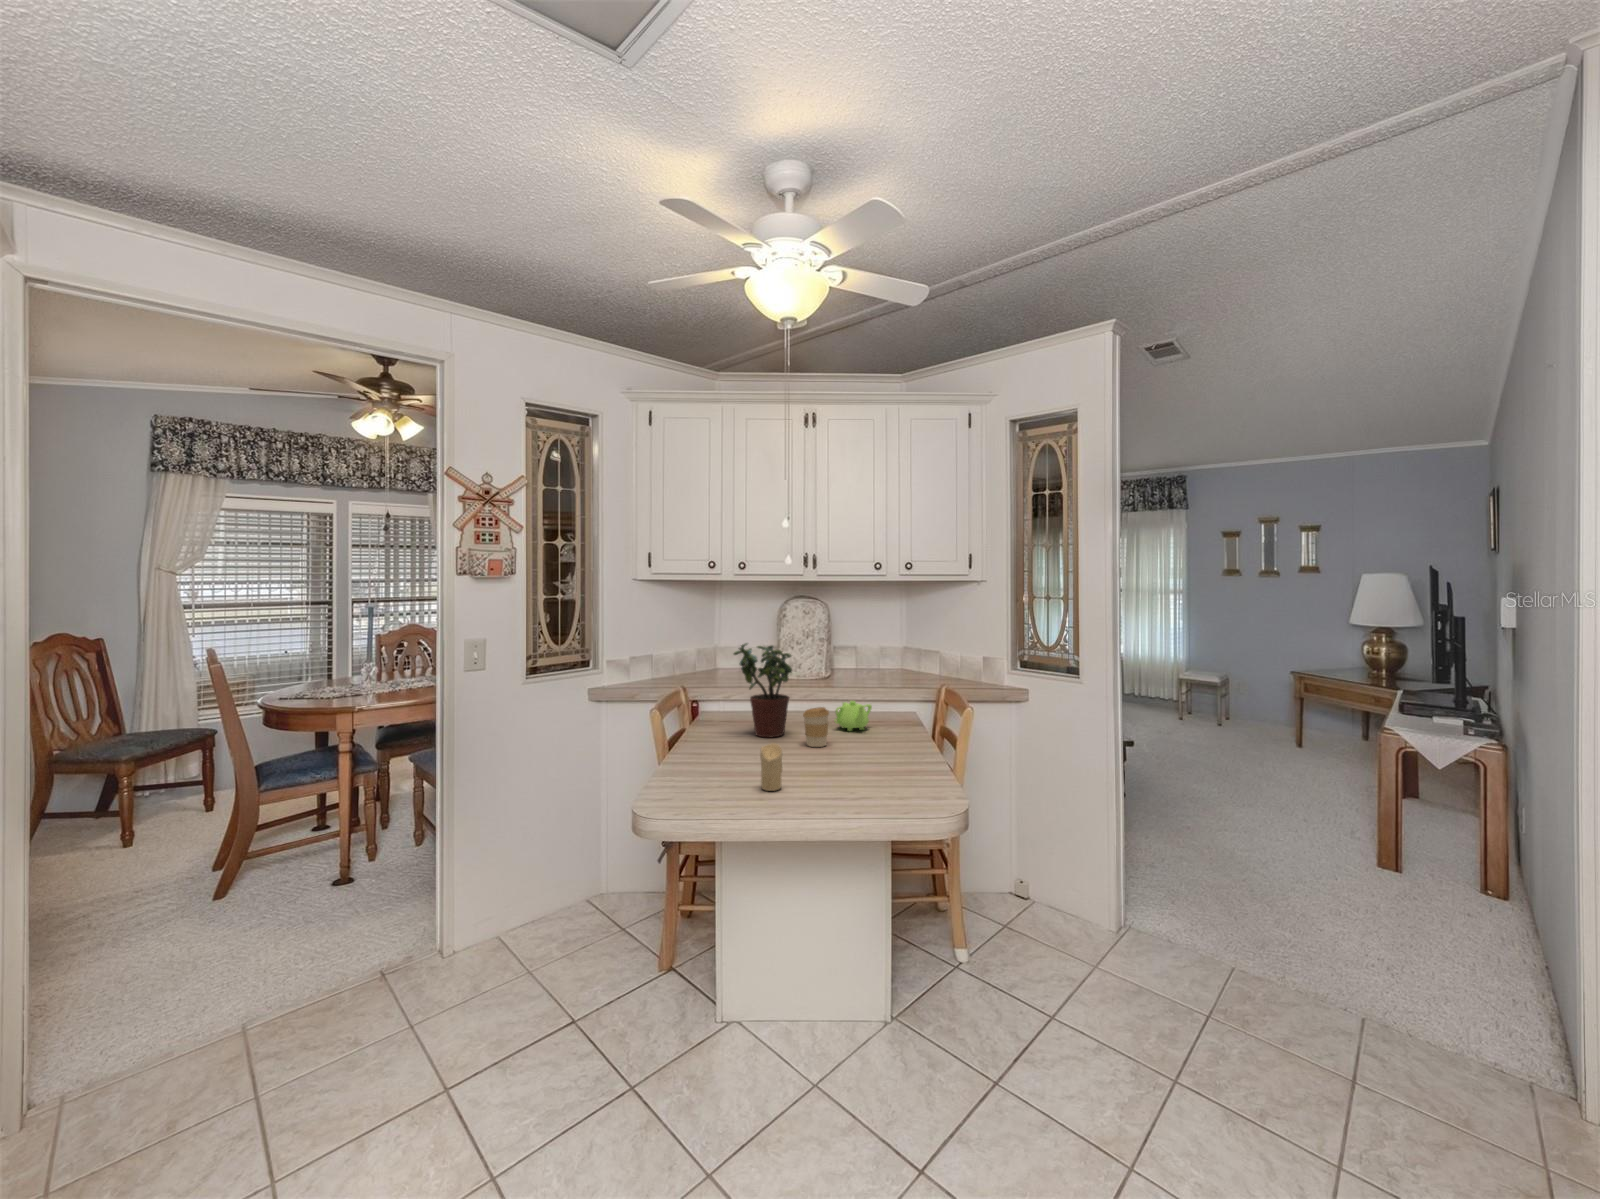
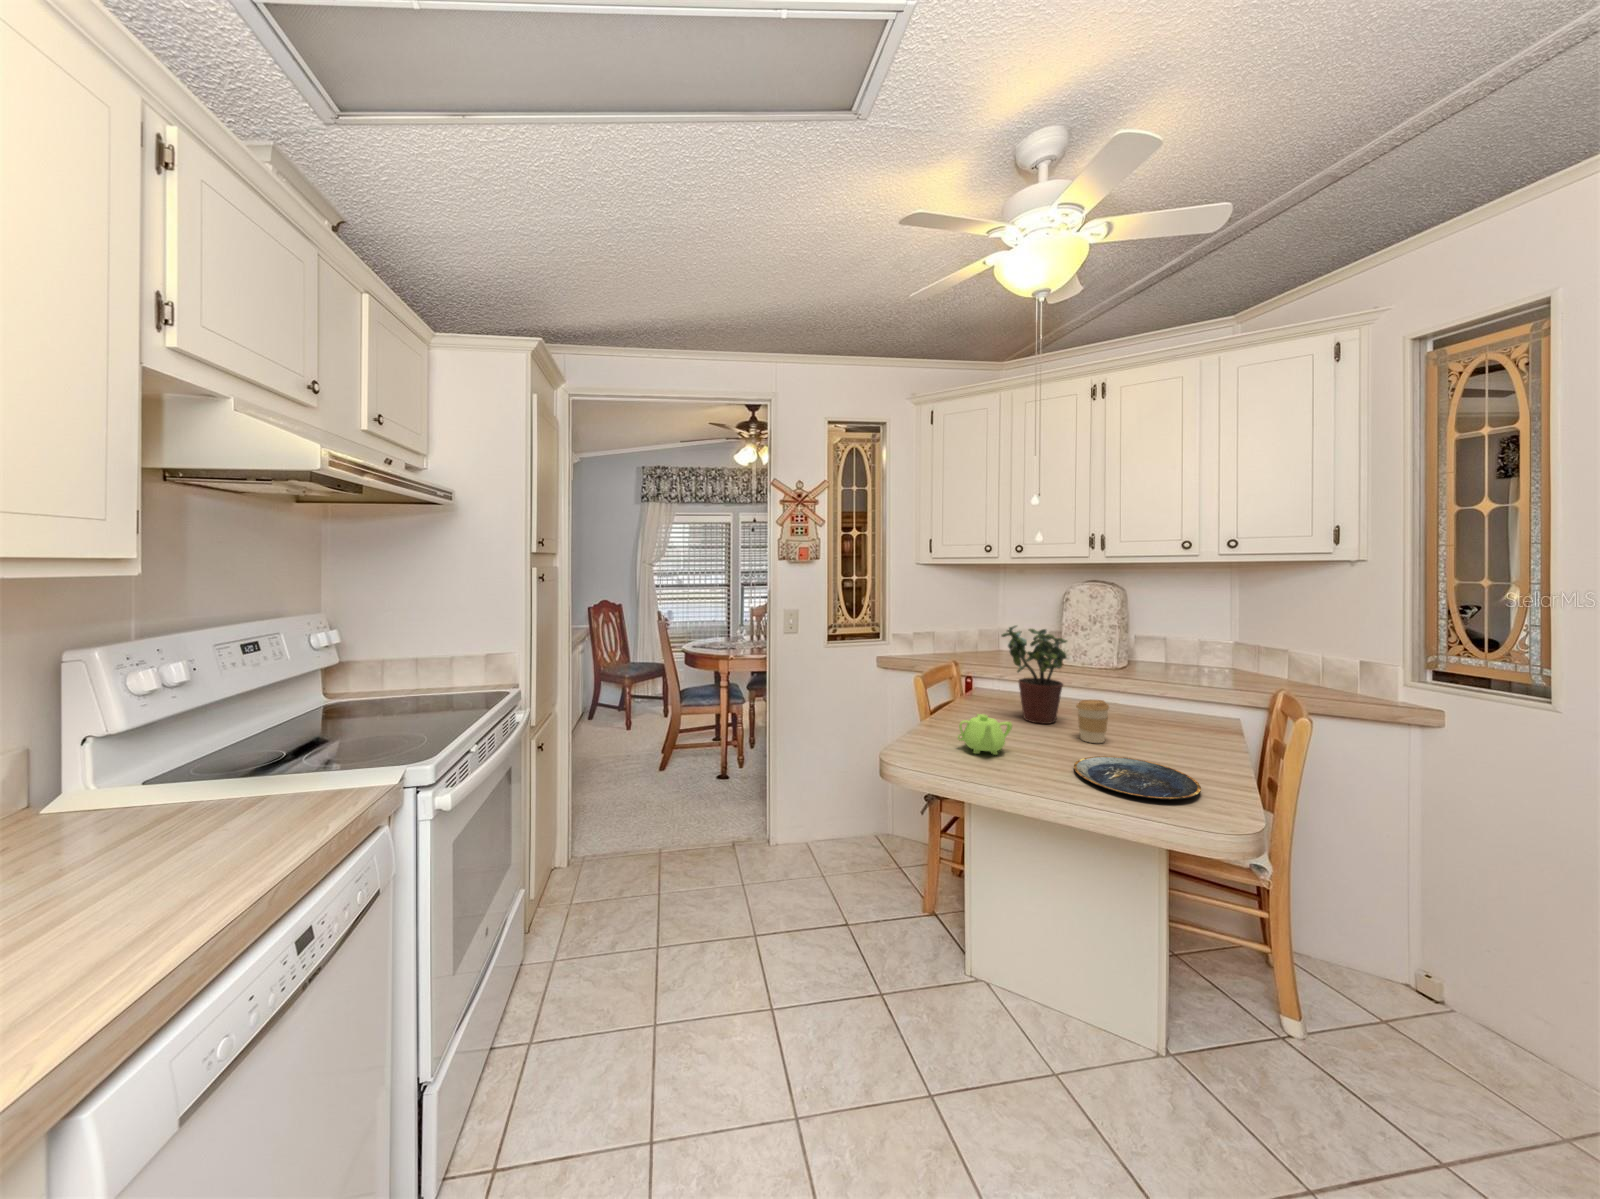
teapot: present [835,701,872,731] -> present [958,714,1012,755]
candle: present [760,743,782,791] -> none [1013,737,1039,789]
plate: none [807,754,898,780] -> present [1074,756,1201,800]

